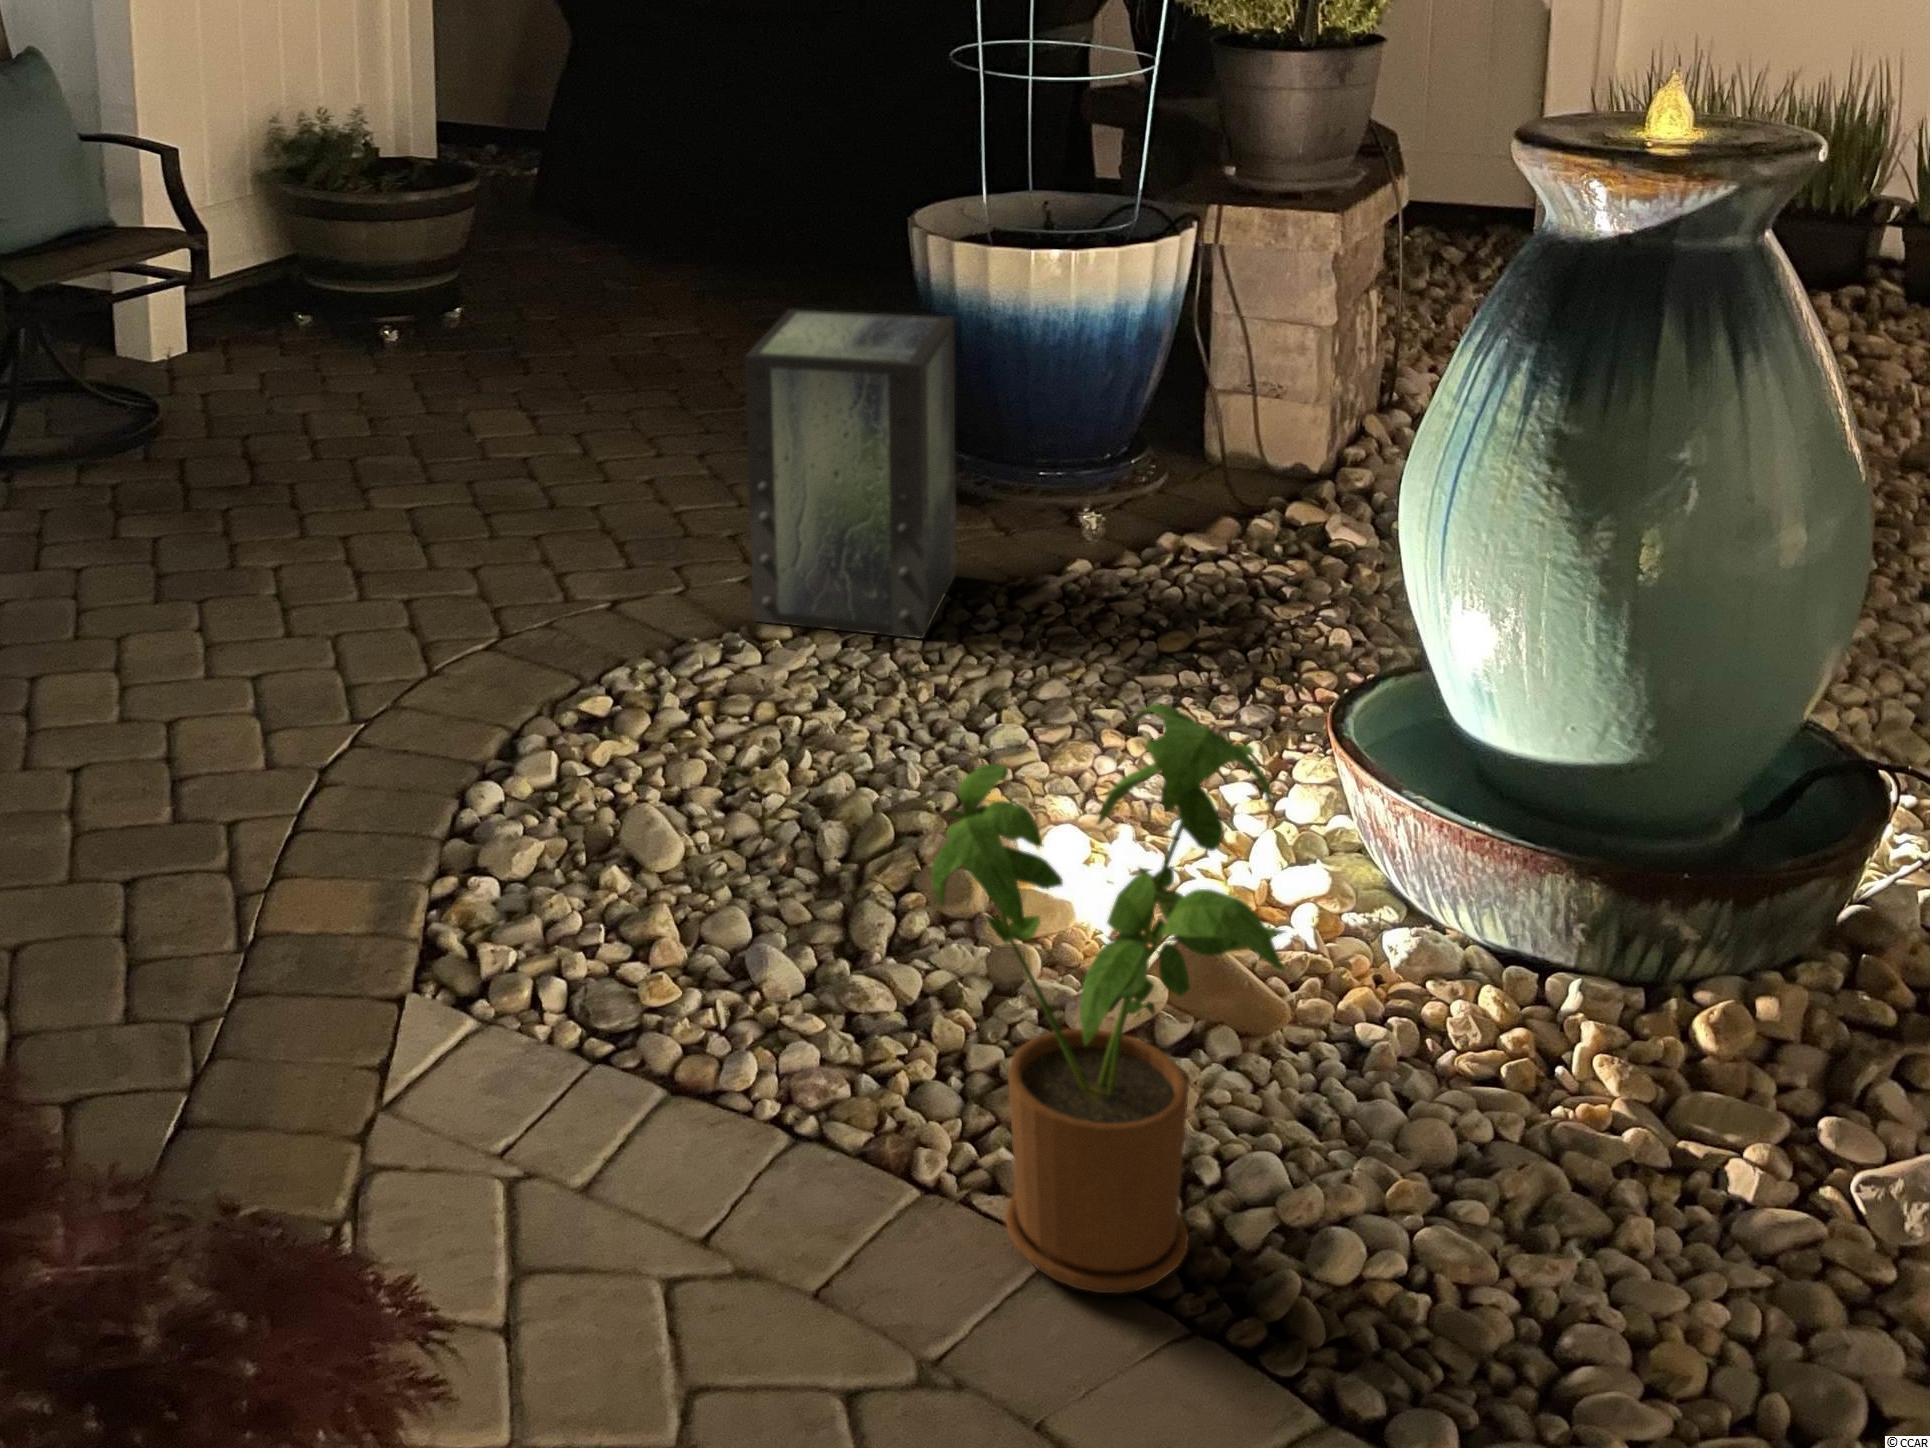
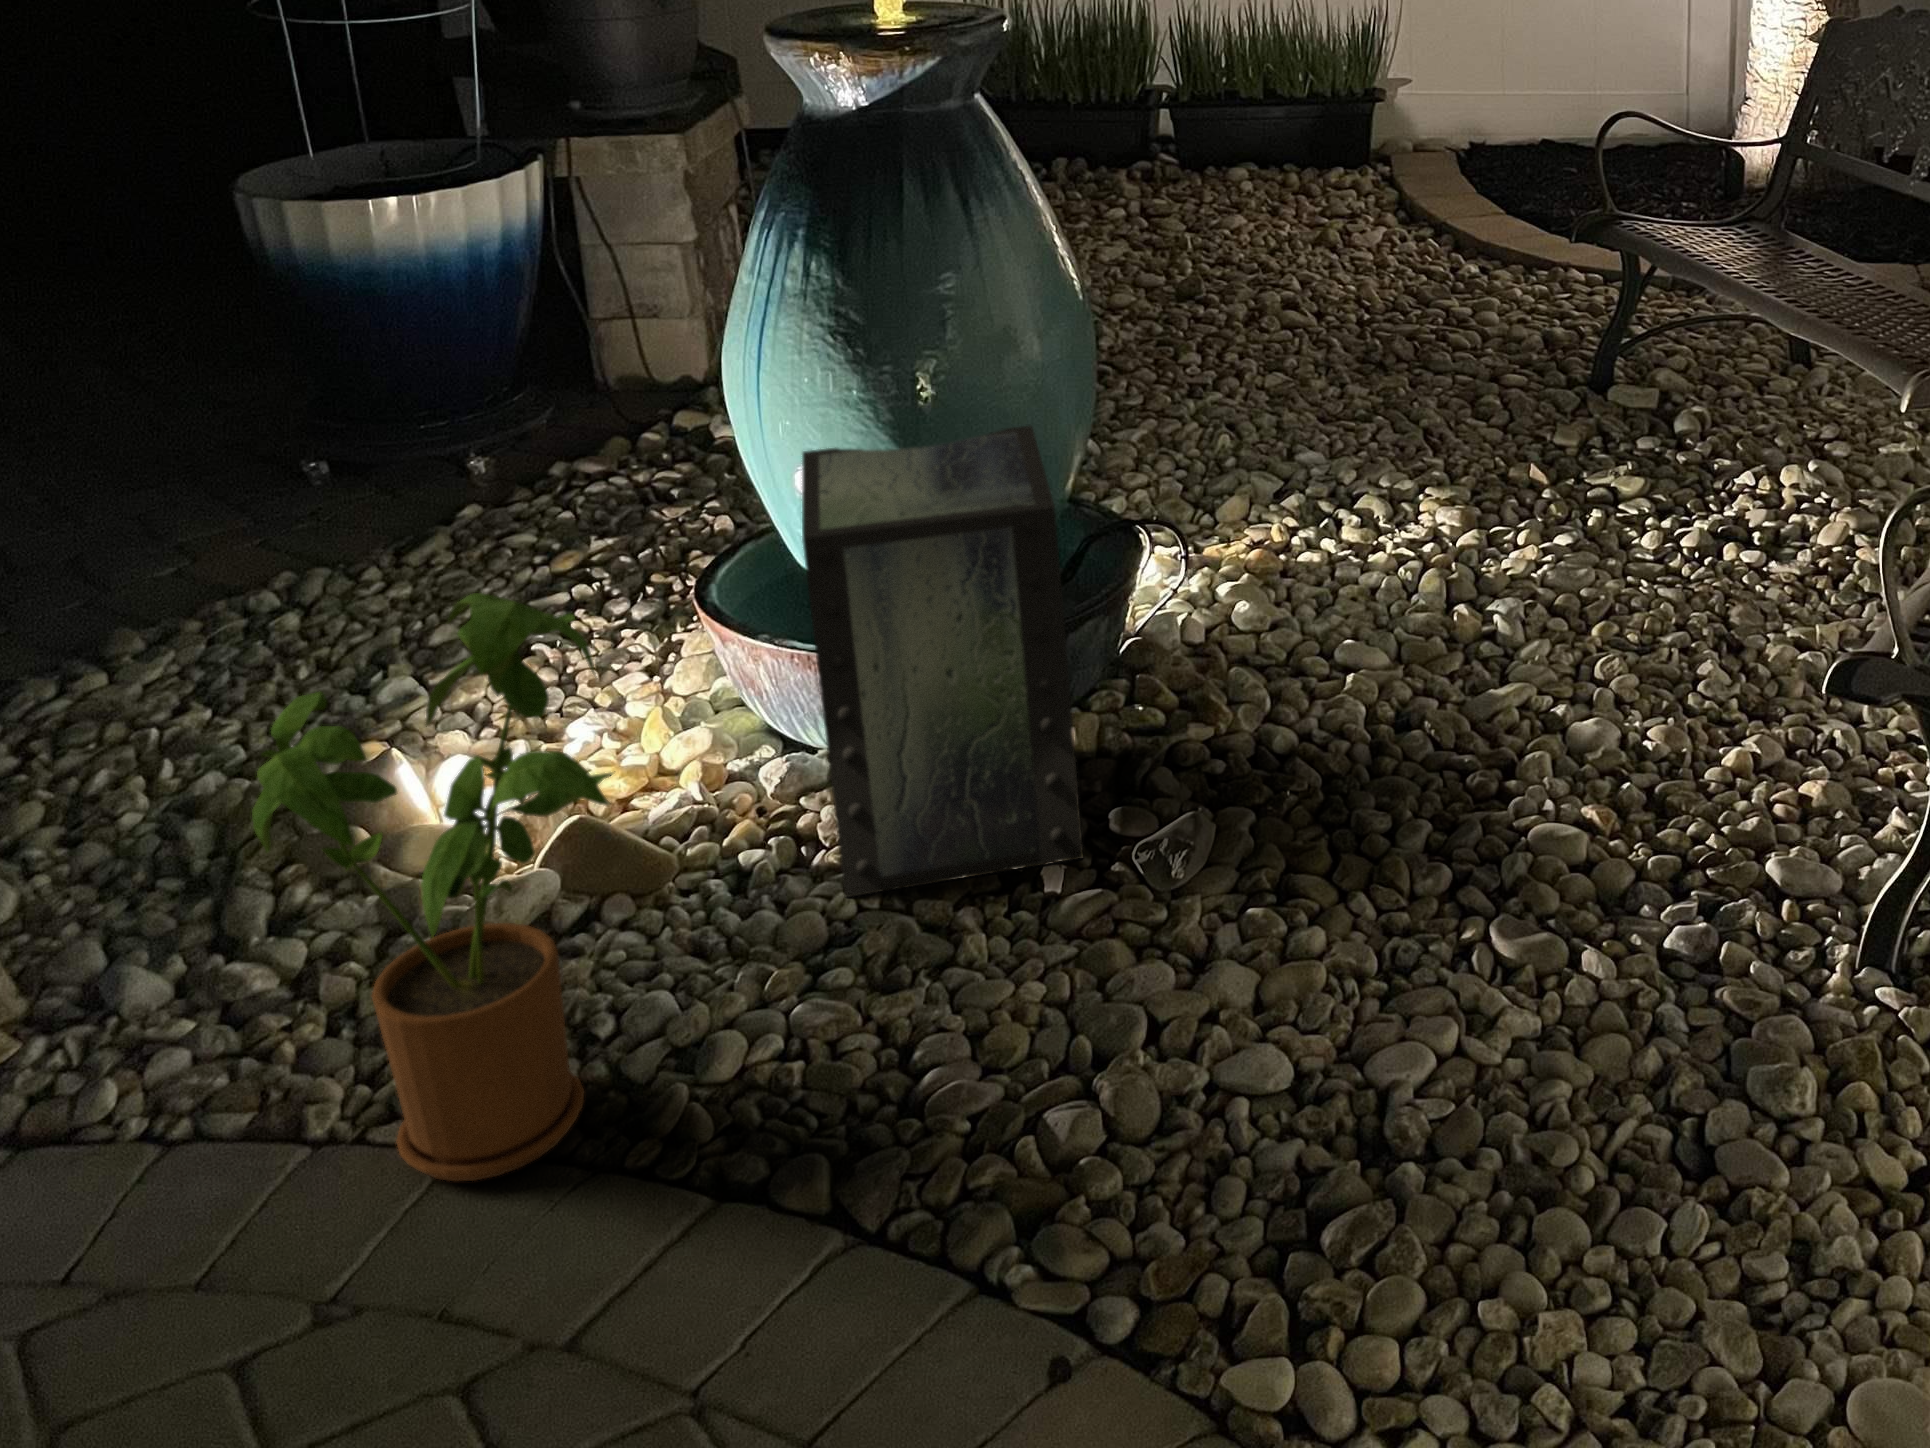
storage box: present [745,309,956,639] -> present [802,425,1083,898]

